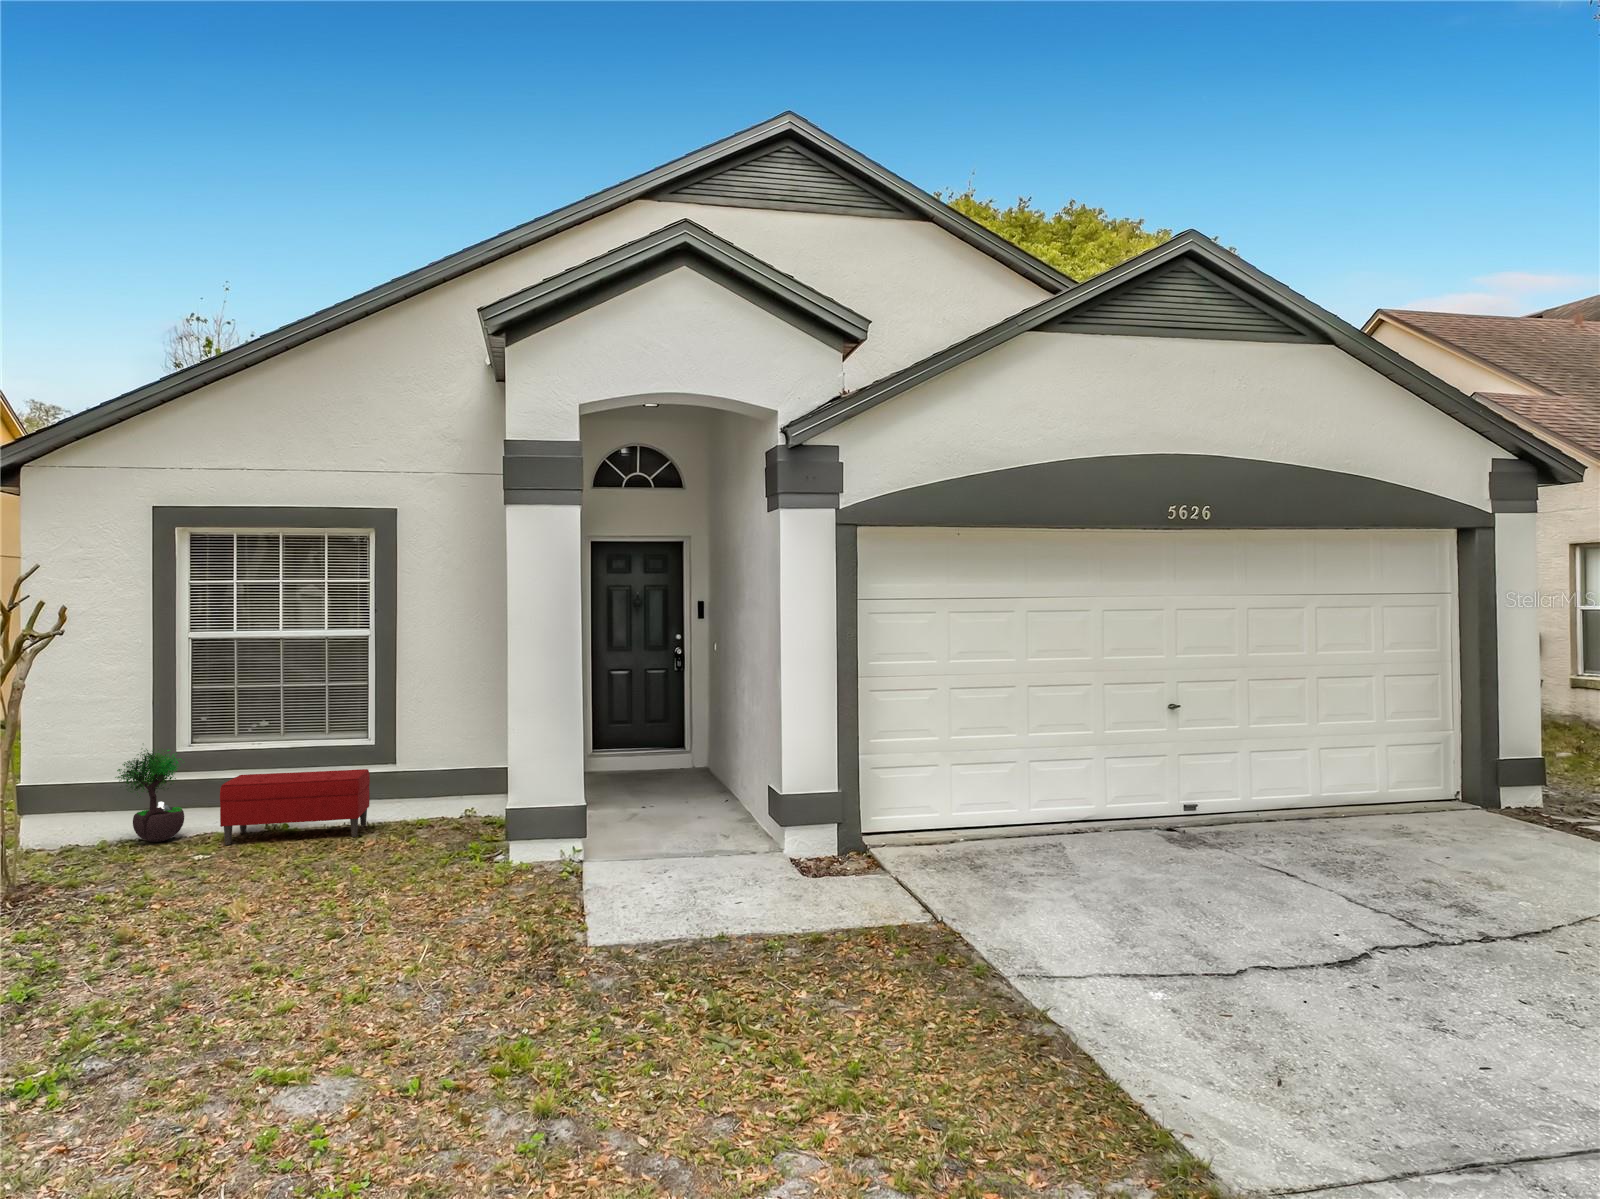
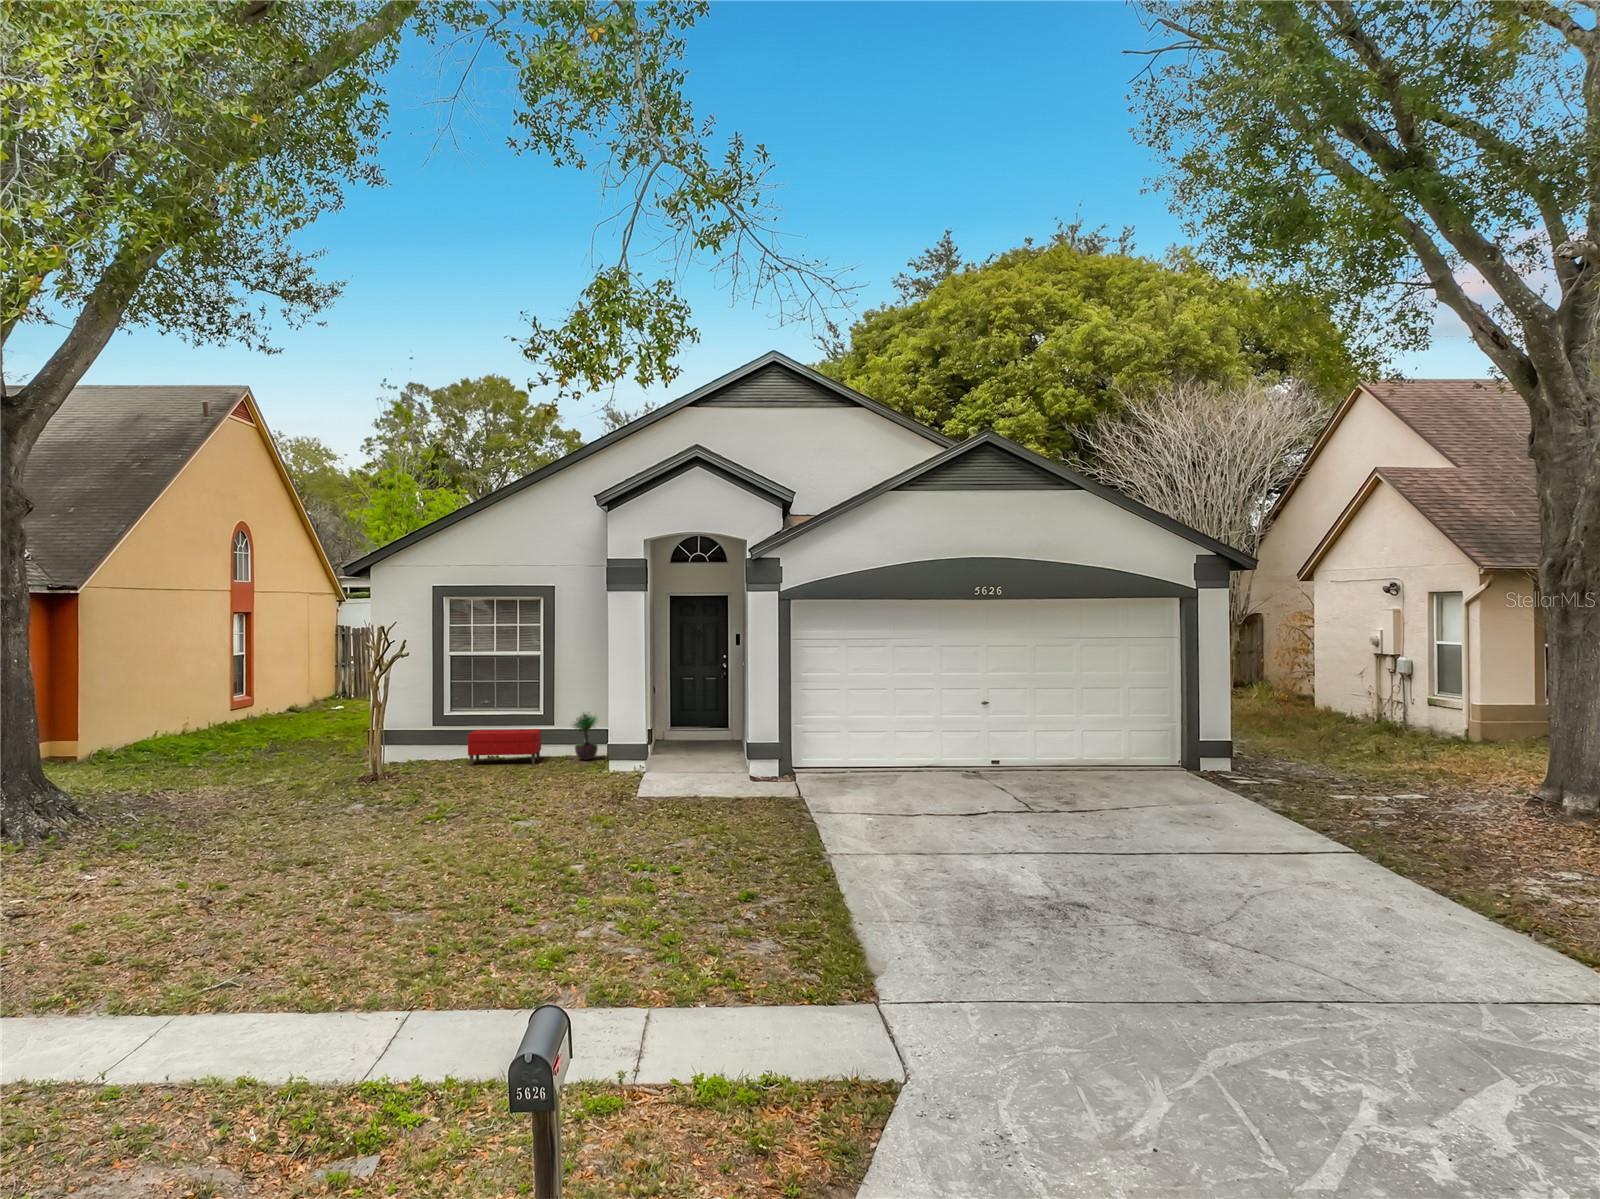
potted tree: present [115,749,184,842] -> present [573,713,598,760]

